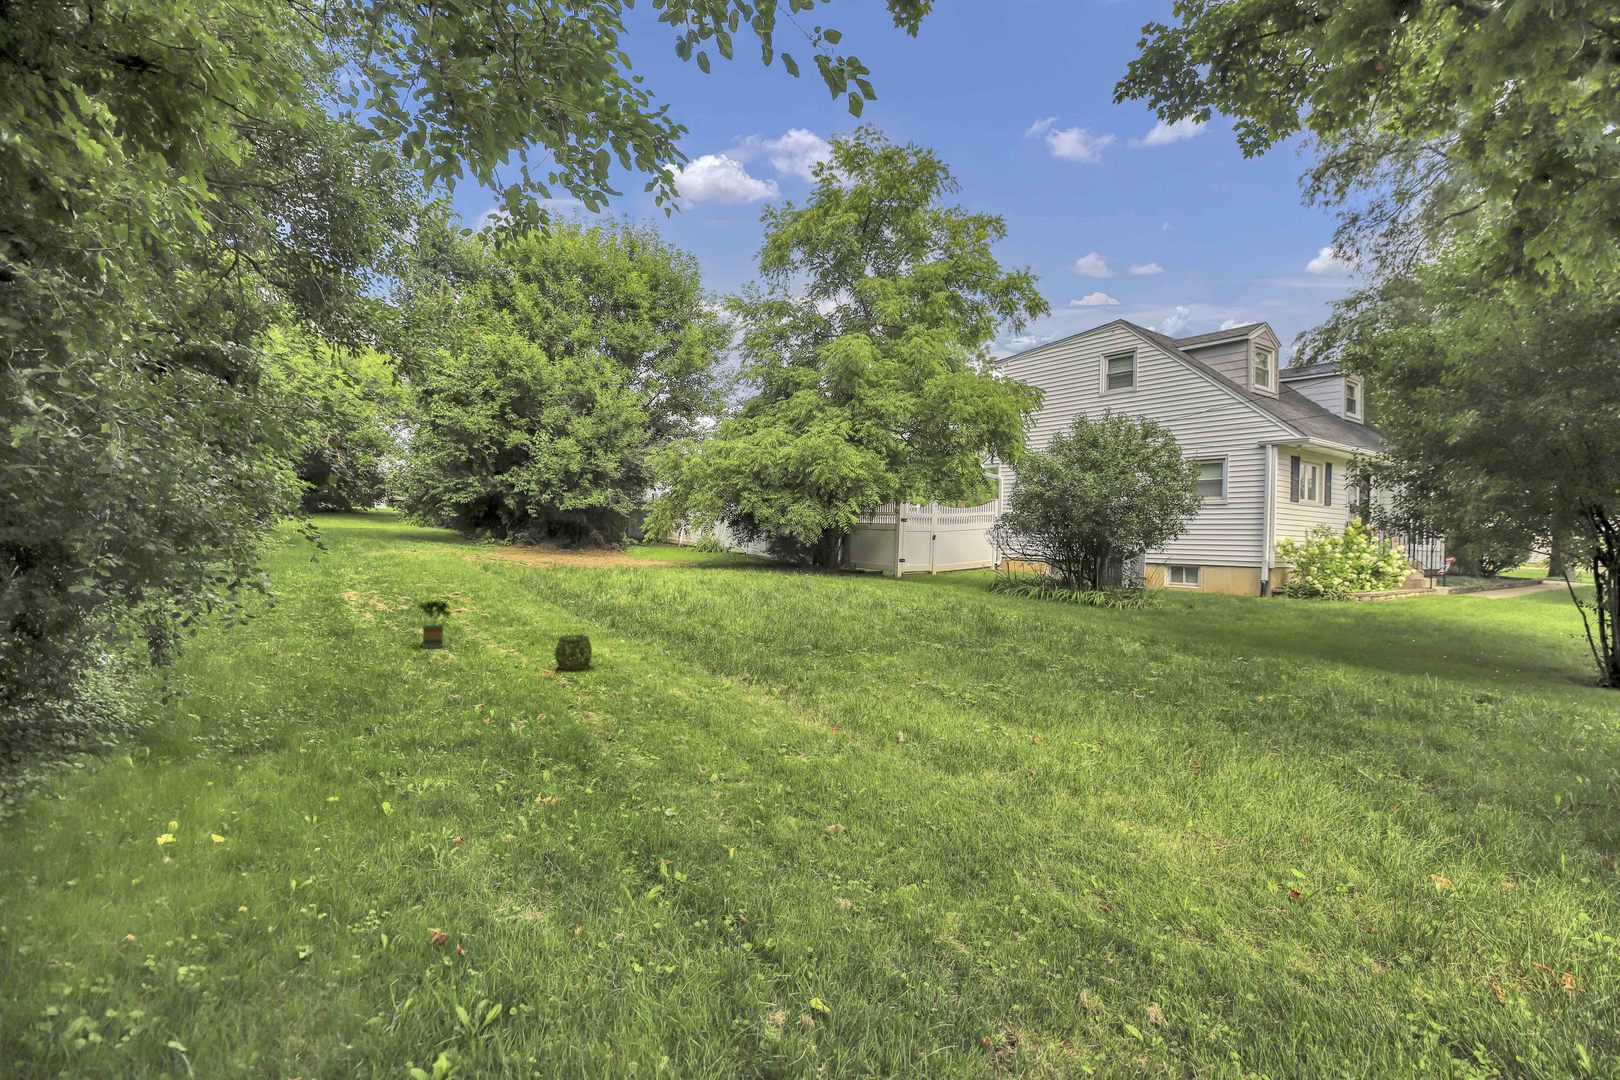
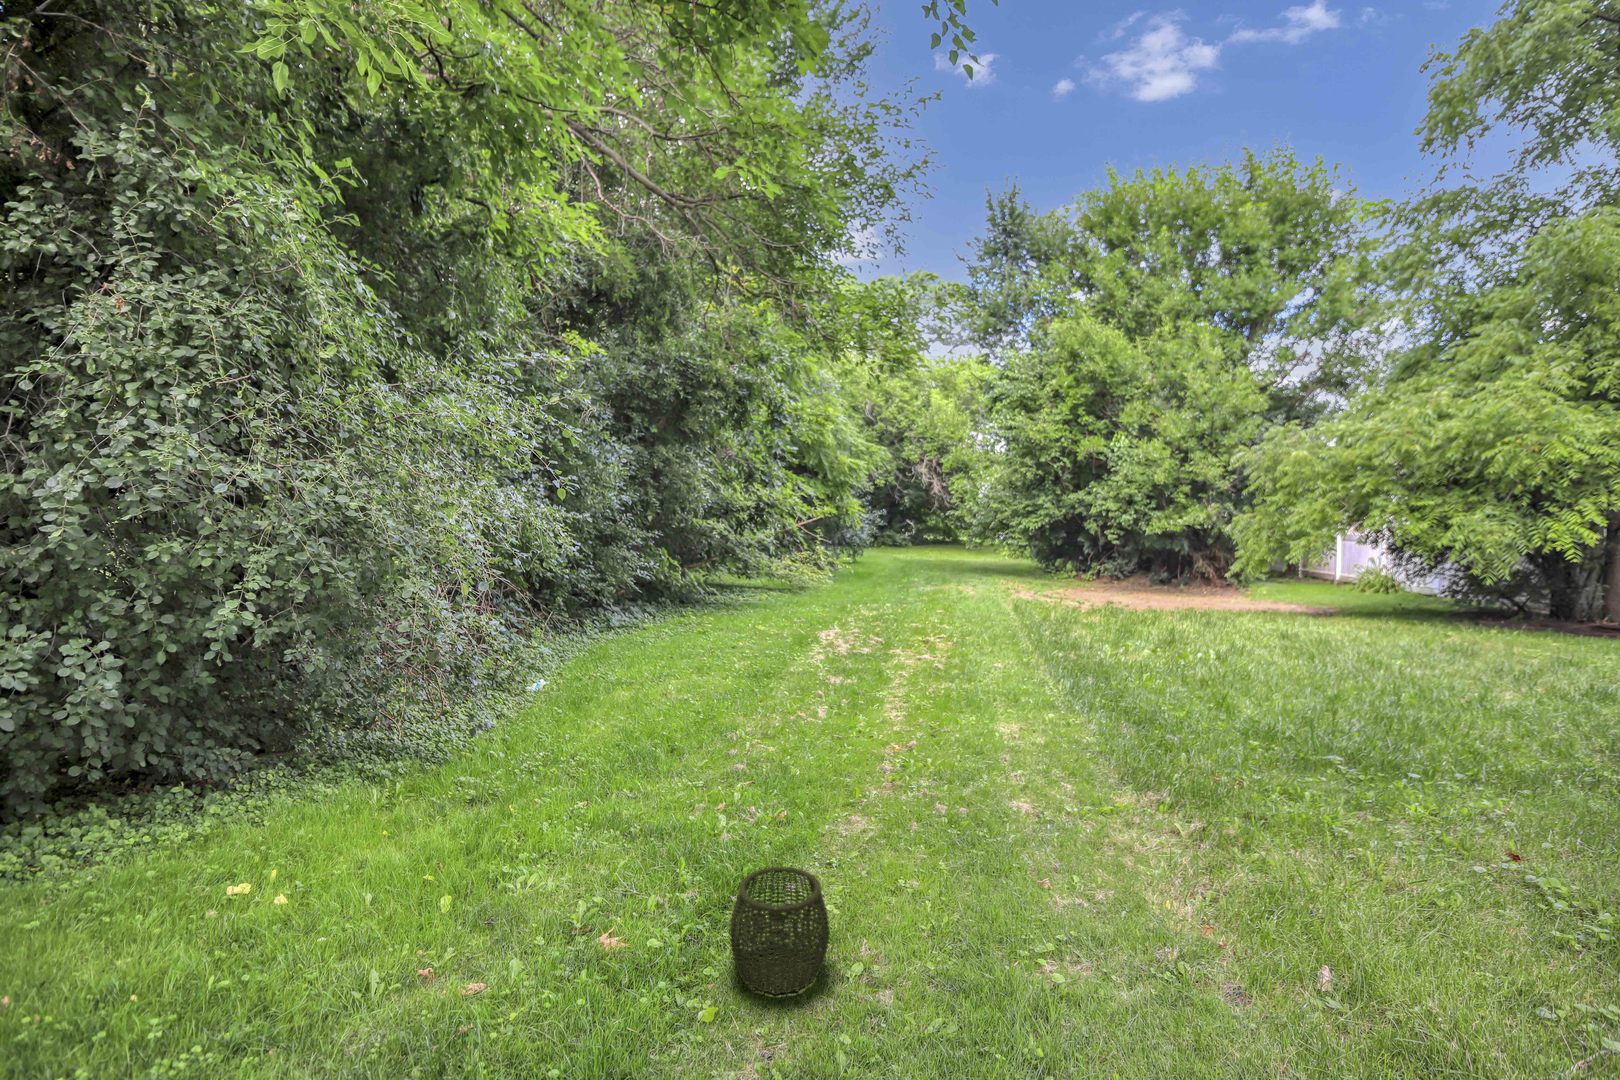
potted tree: present [418,601,451,648] -> none [654,698,711,792]

